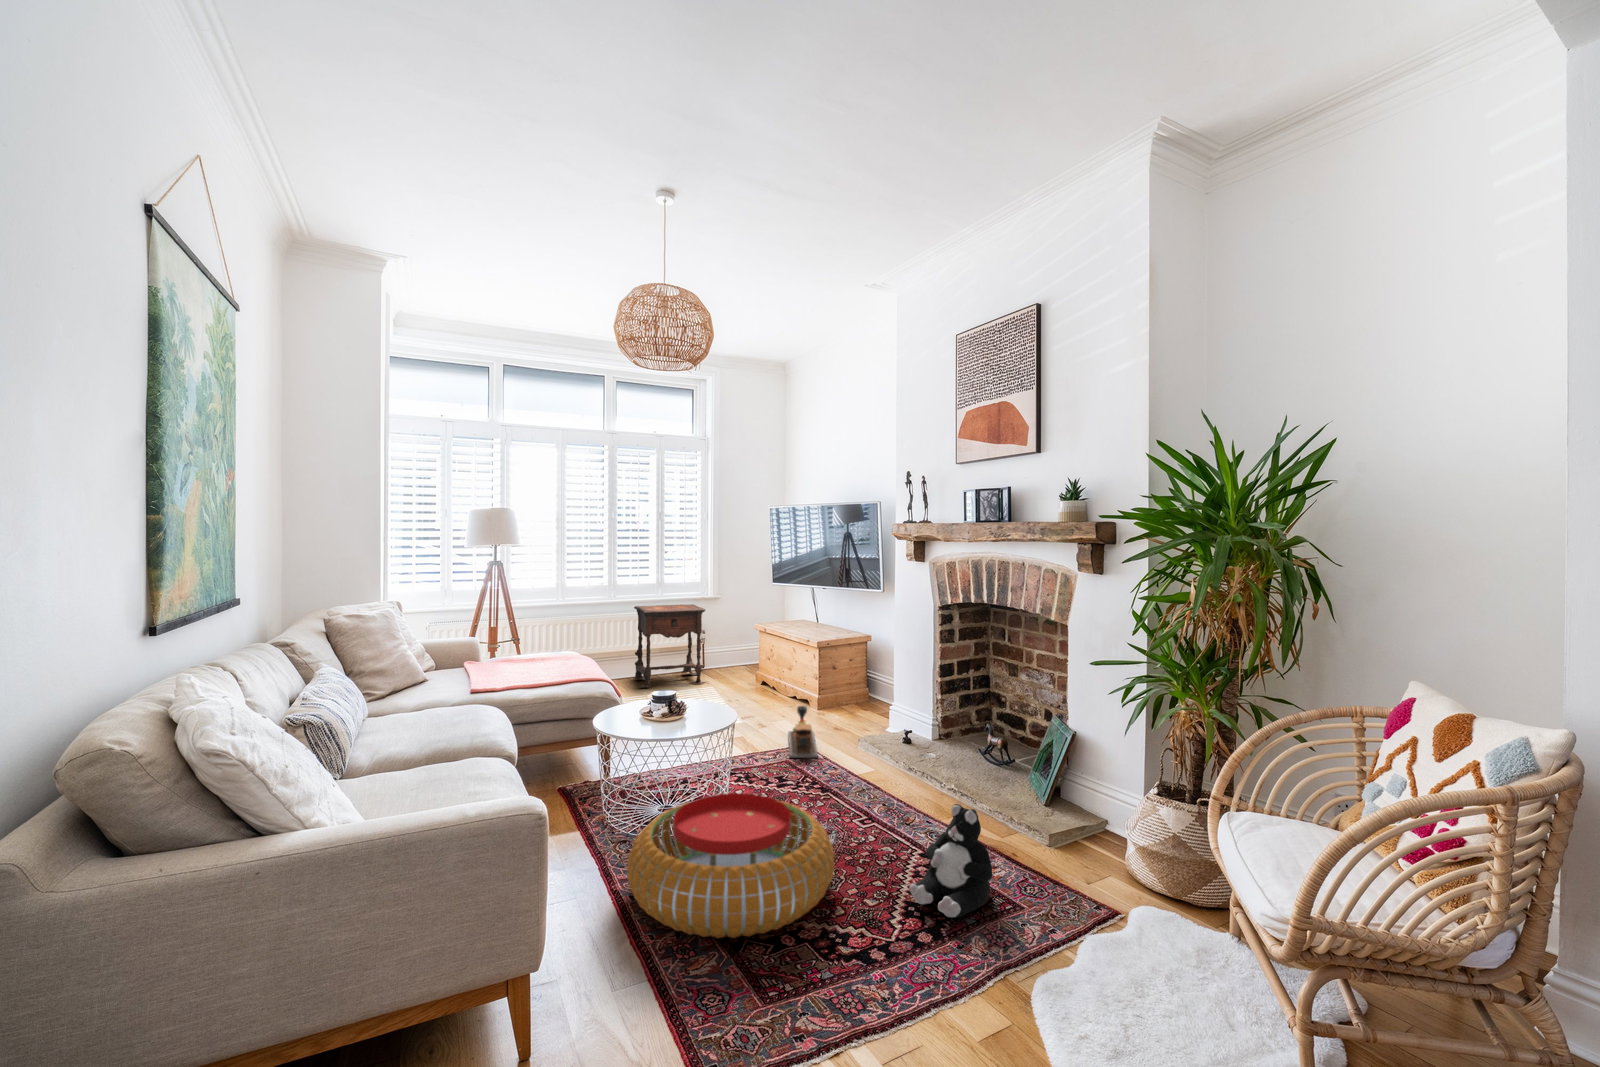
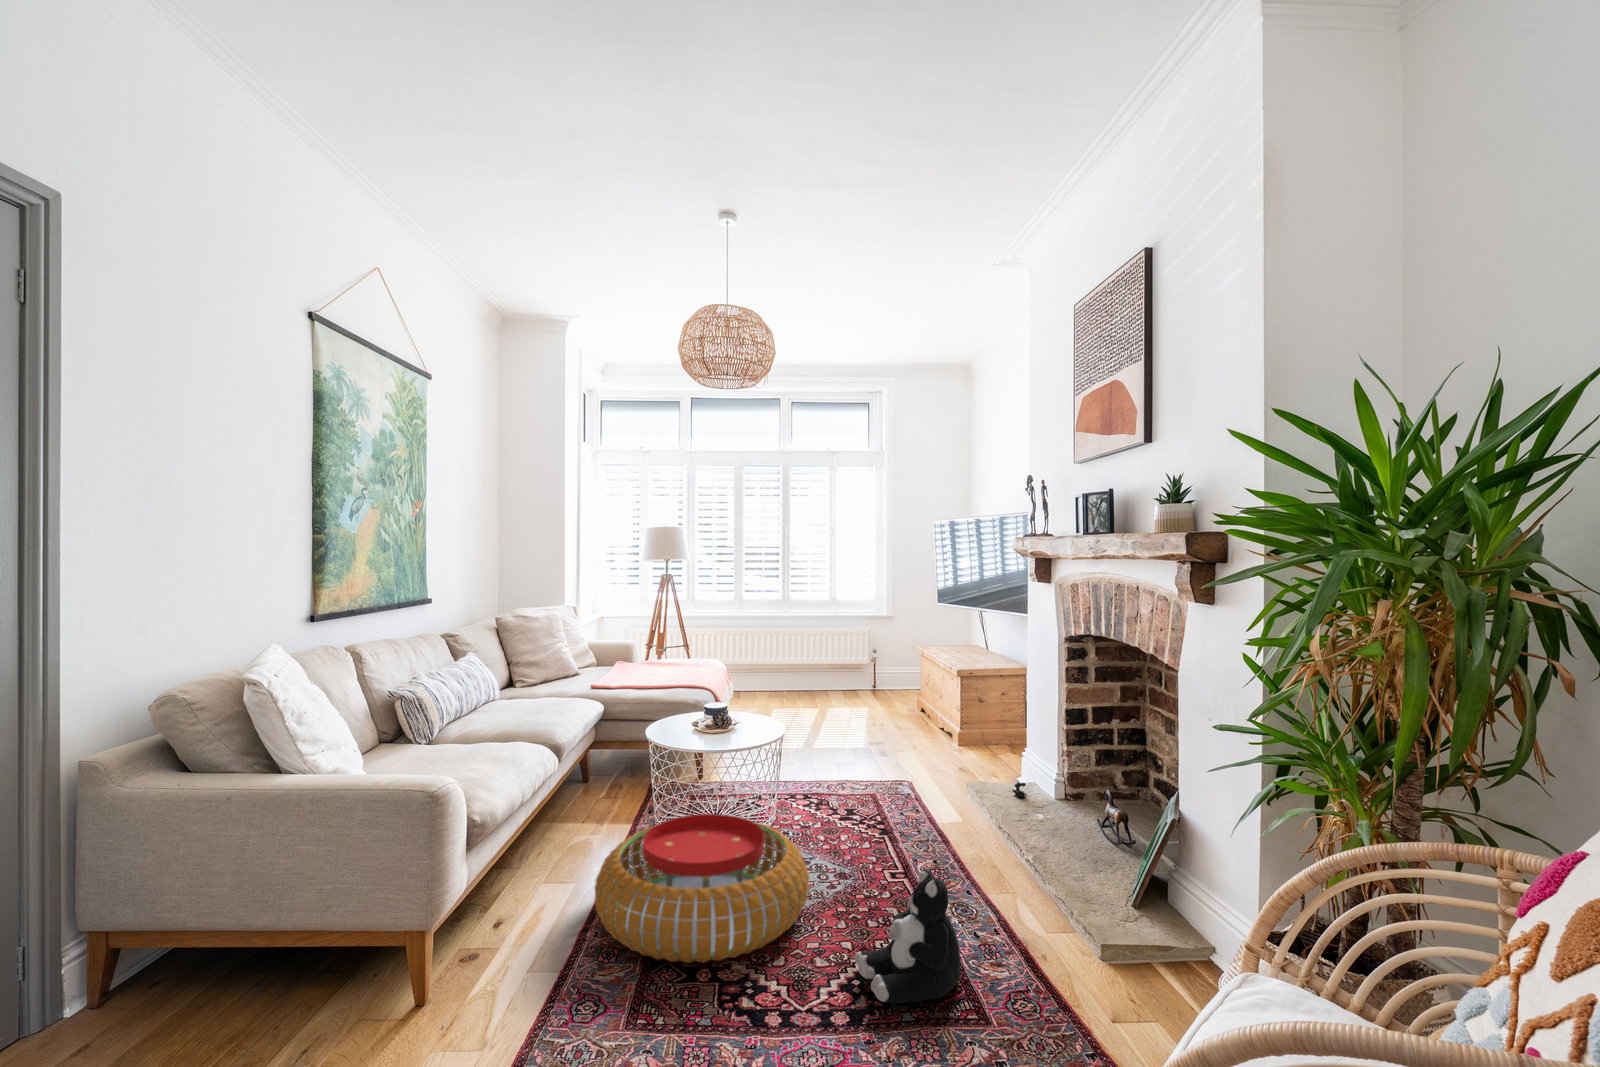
side table: present [633,604,709,688] -> none [810,621,885,708]
toy train: present [788,706,818,758] -> none [887,739,940,799]

